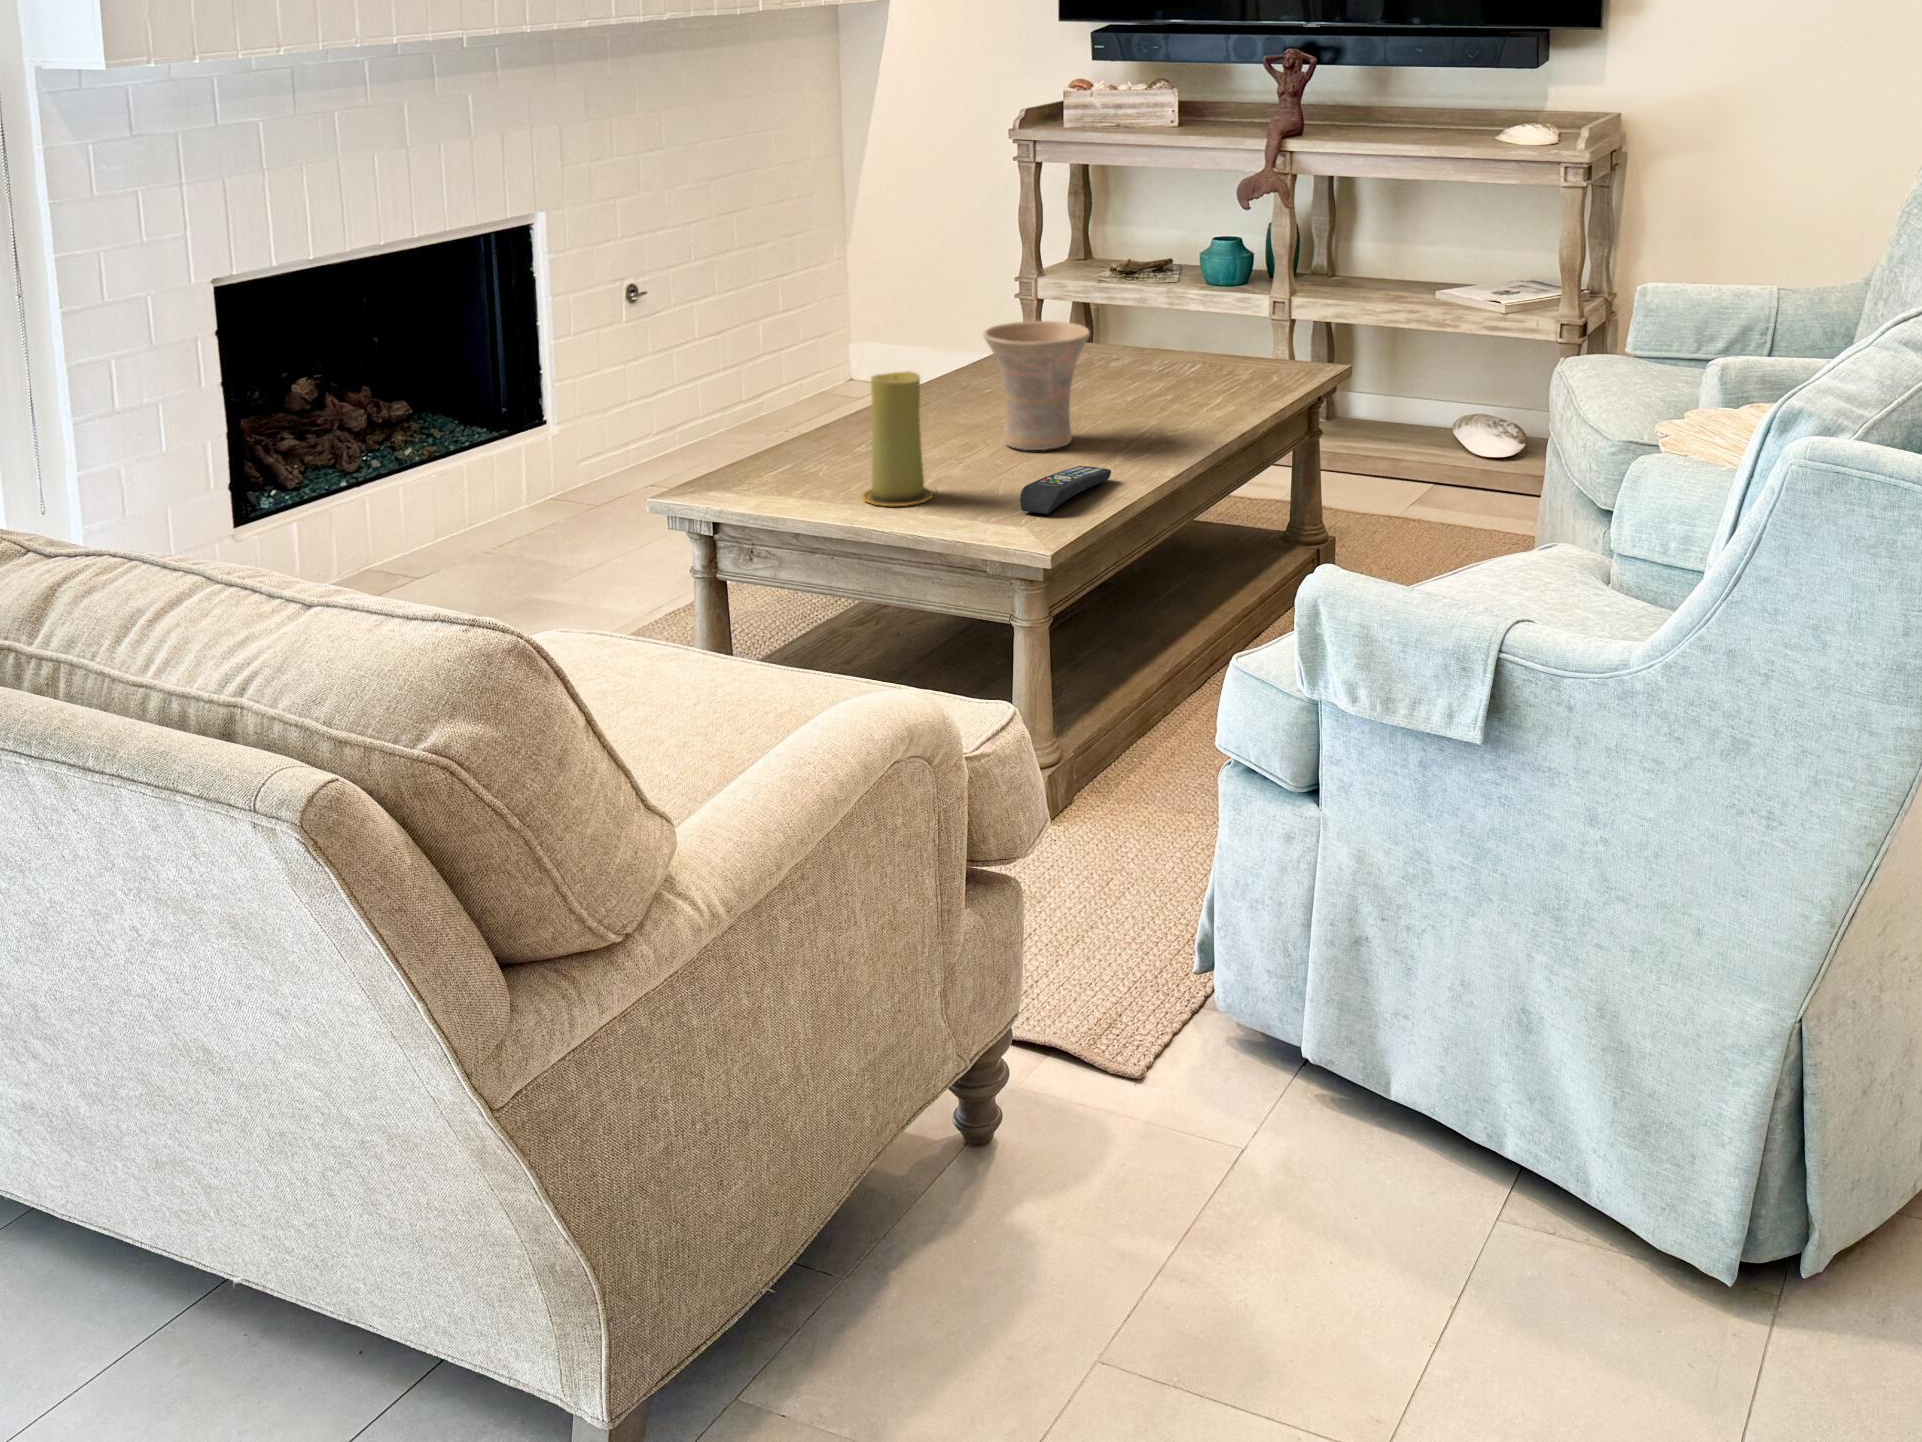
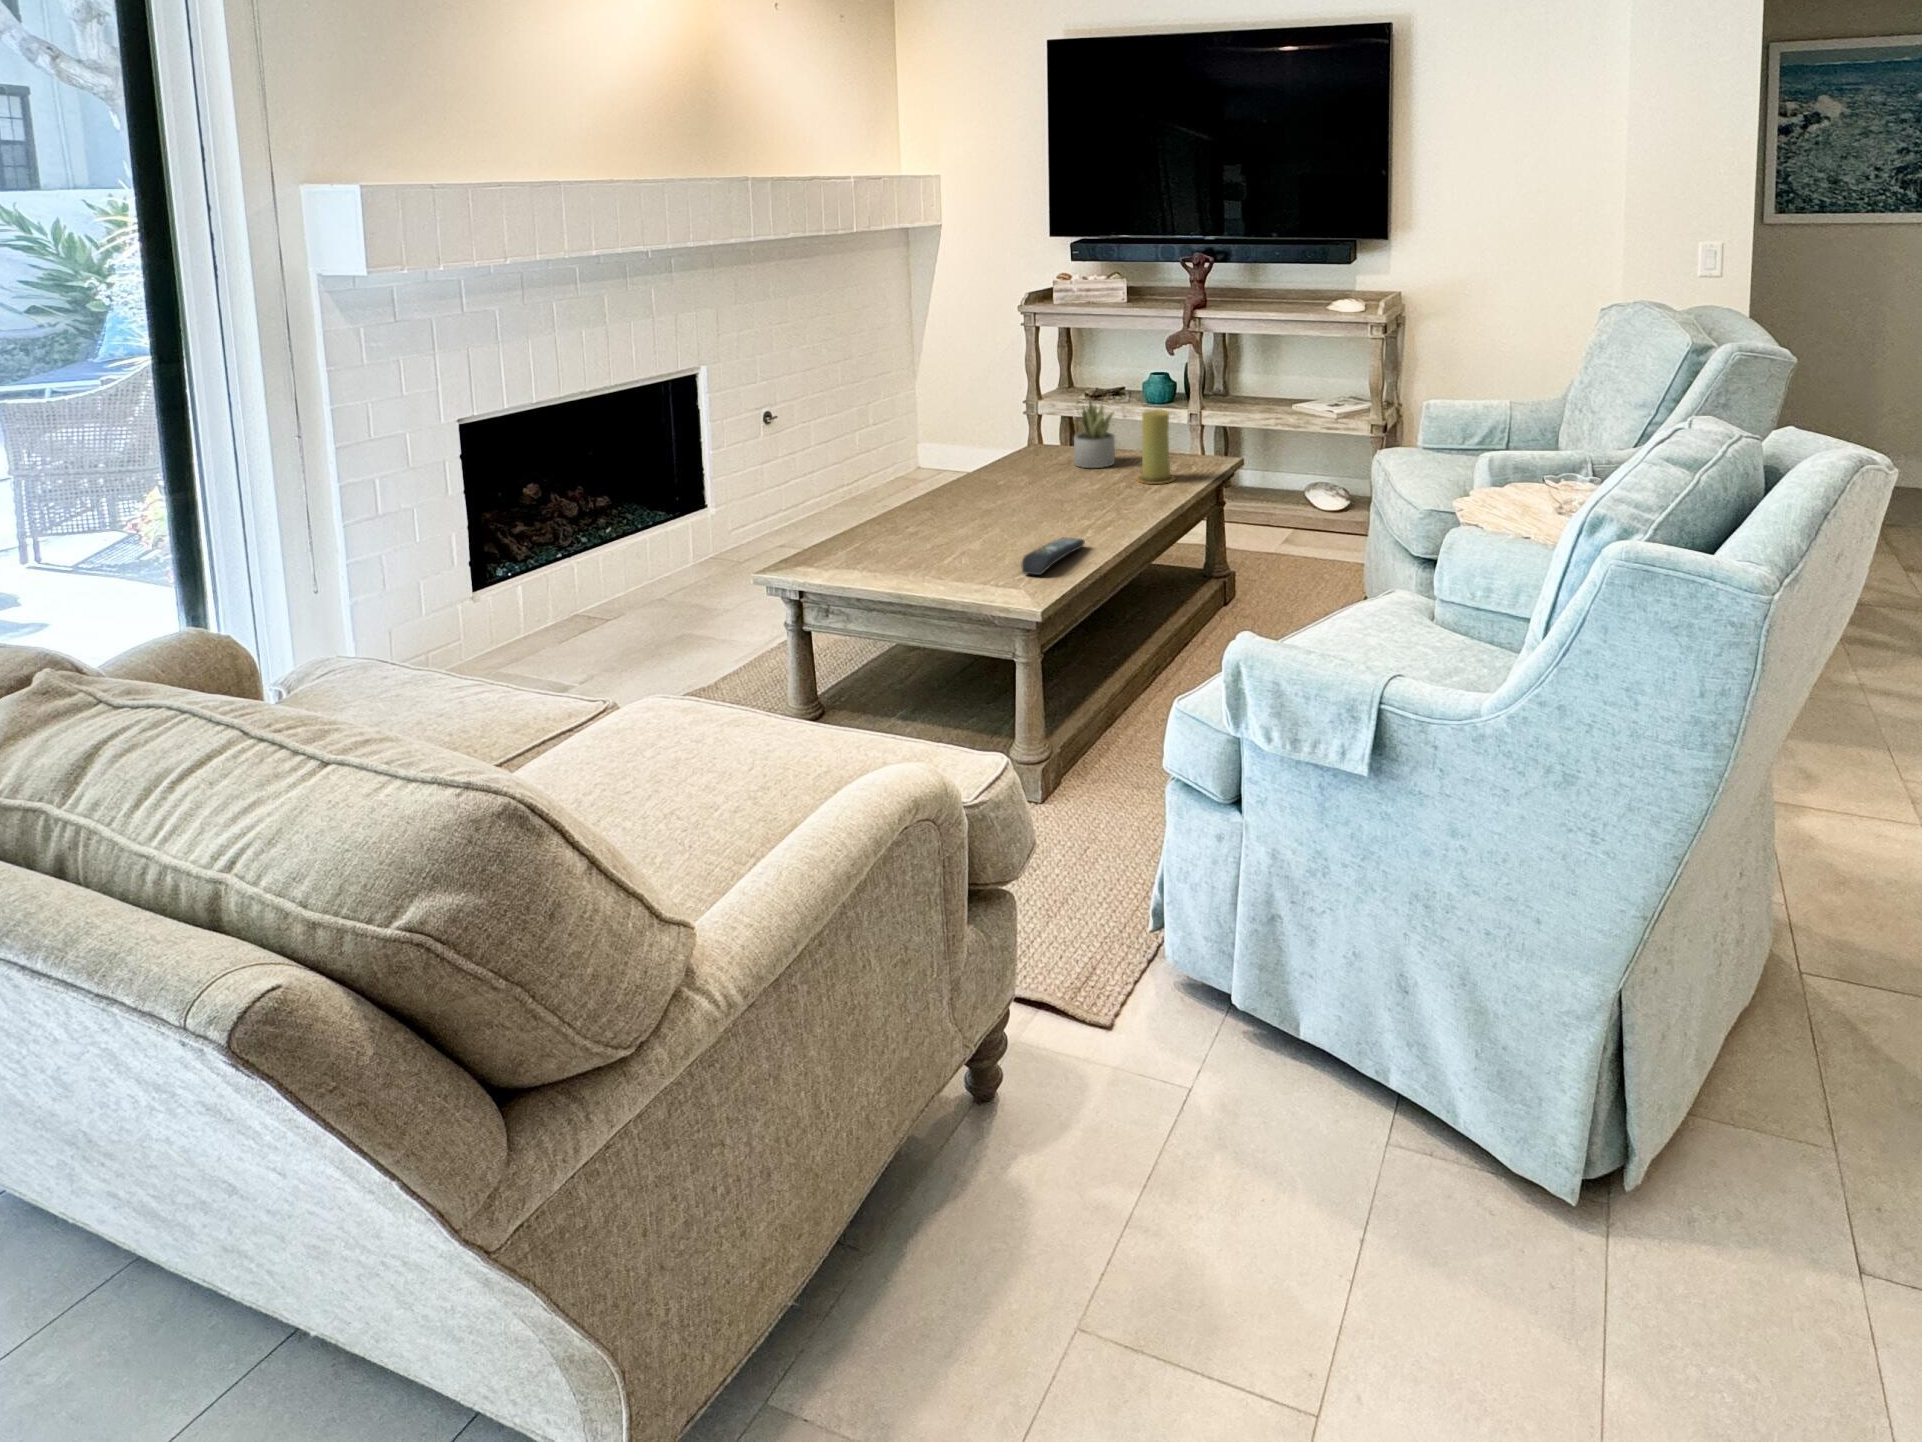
succulent plant: none [1090,269,1157,375] -> present [1074,402,1115,468]
vase: present [983,321,1090,450] -> none [997,436,1070,526]
candle: present [862,371,933,506] -> present [1137,410,1175,484]

